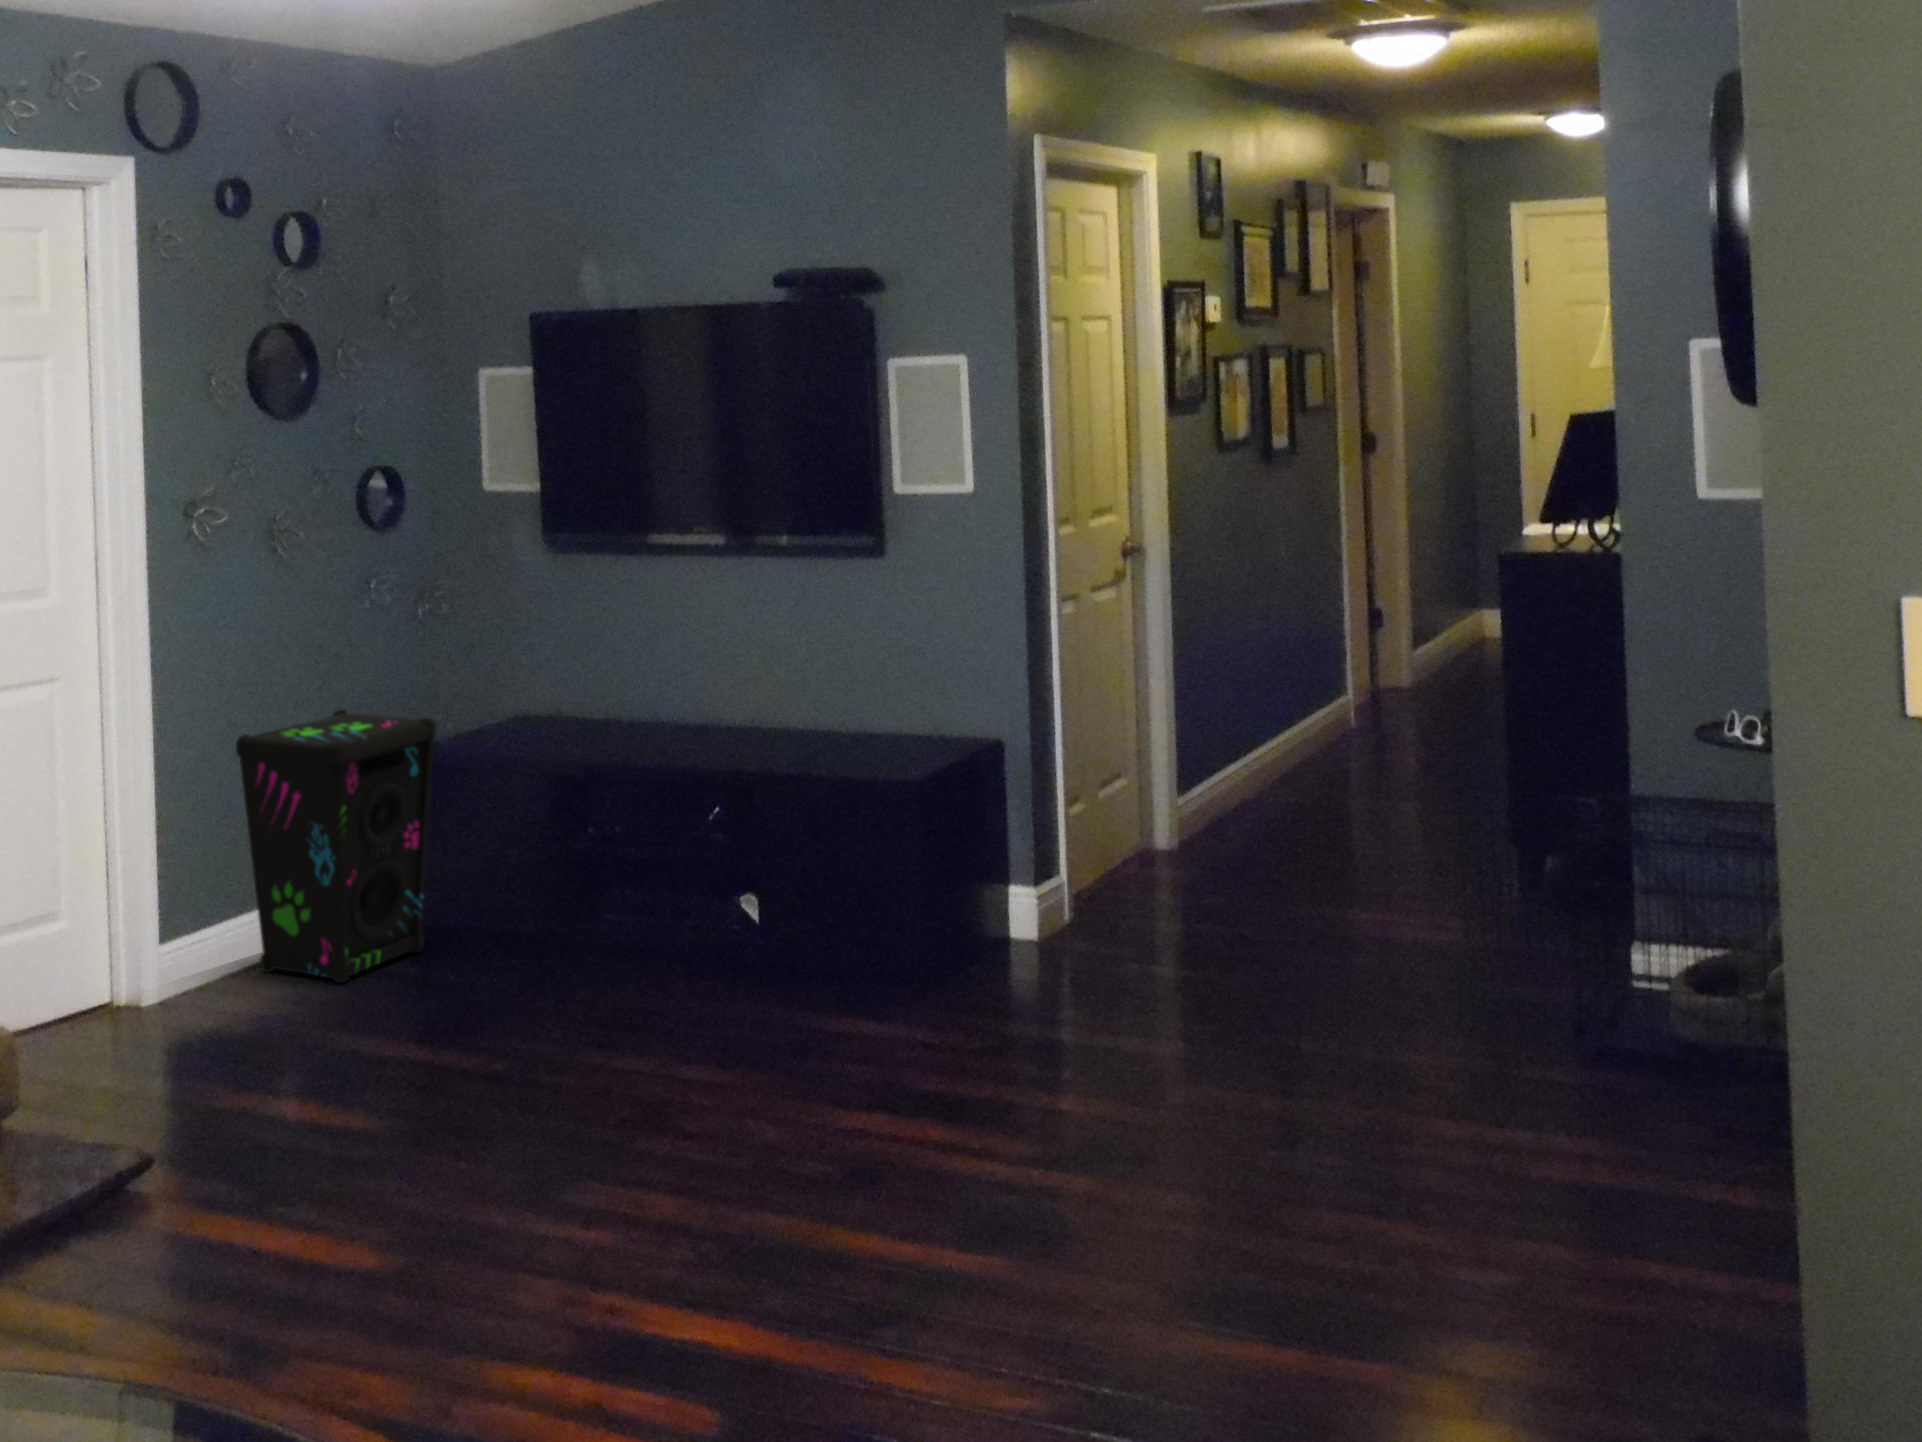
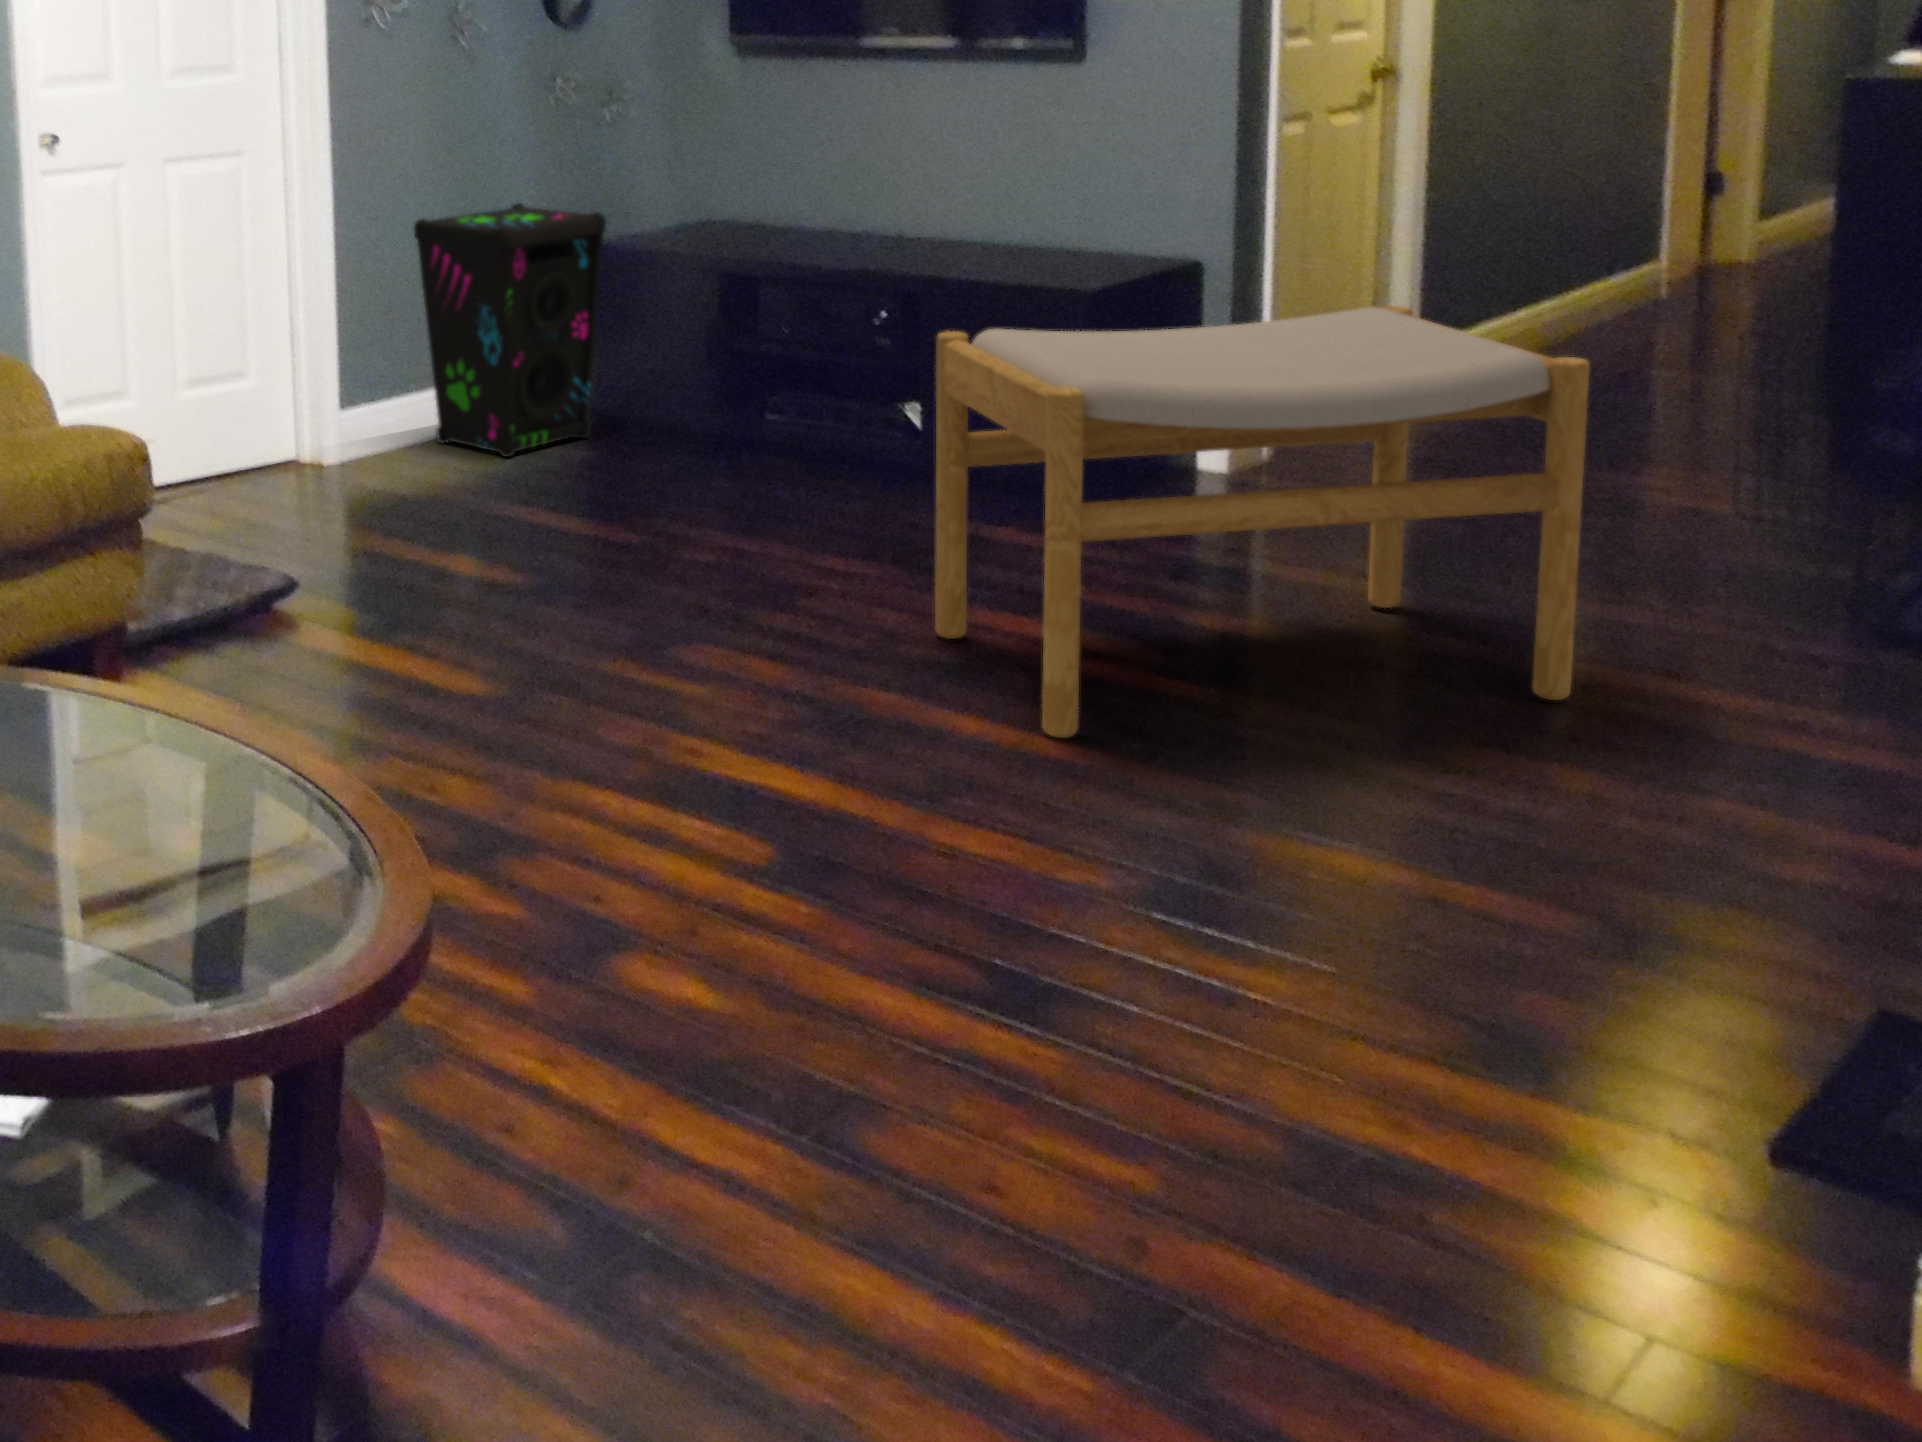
footstool: none [806,789,1376,1247] -> present [935,306,1590,738]

